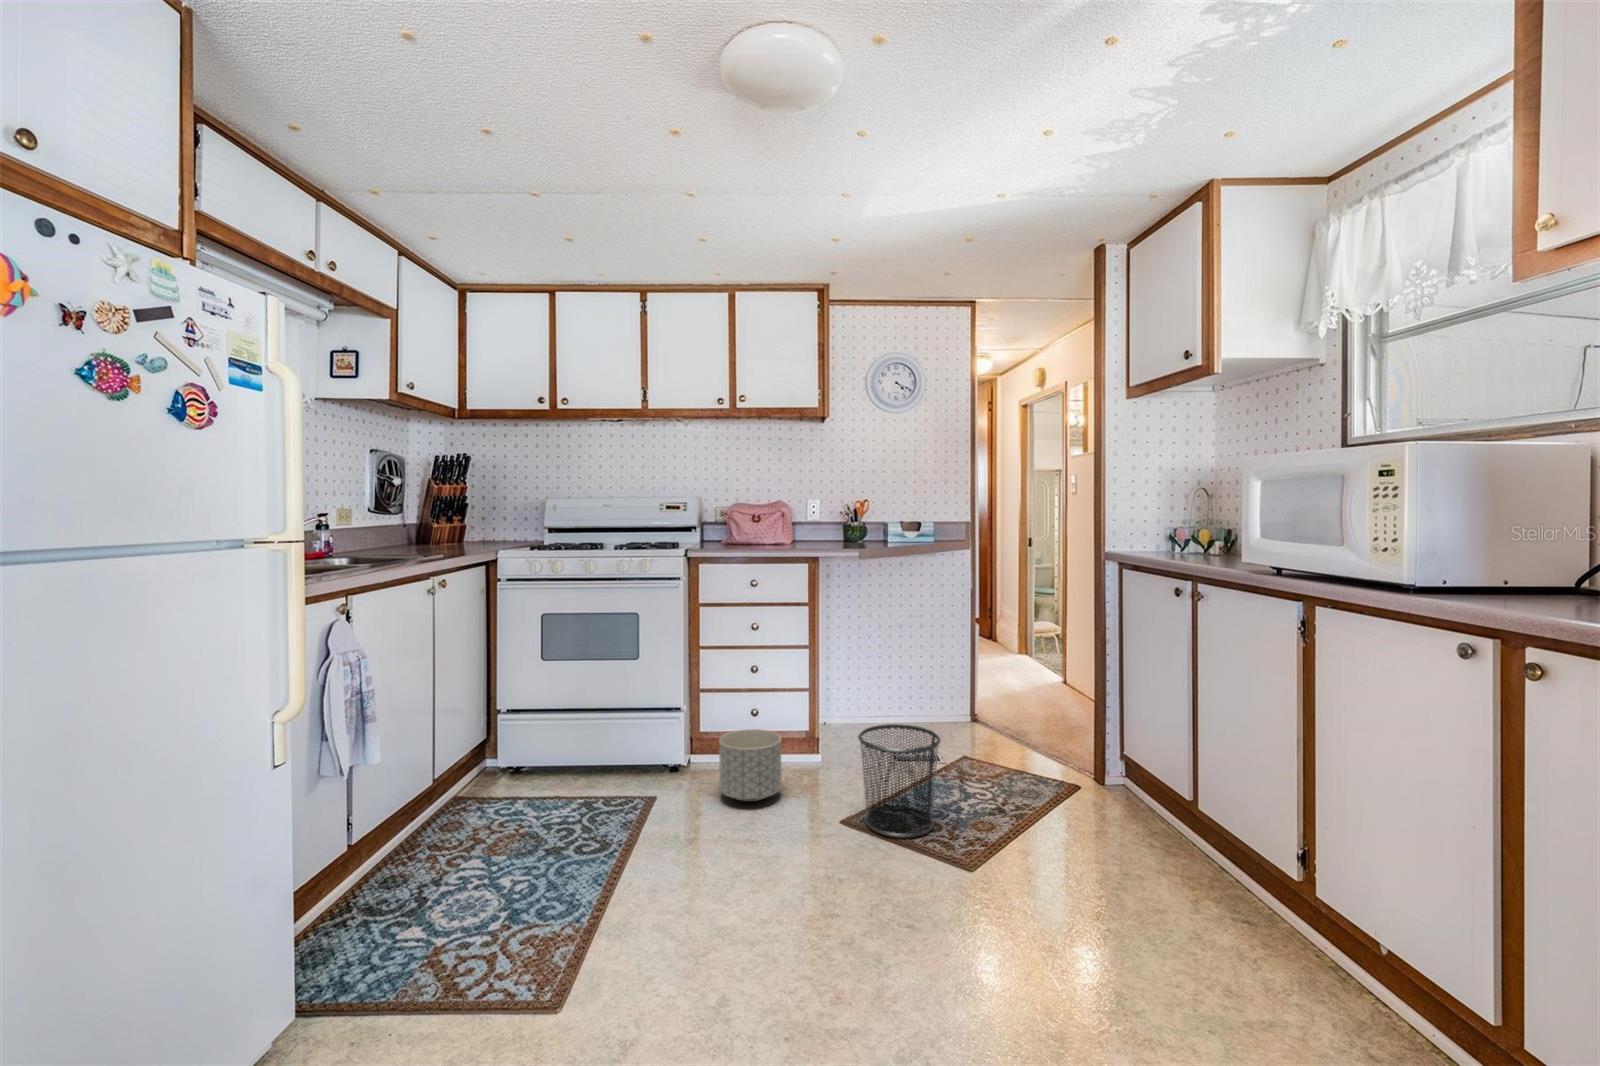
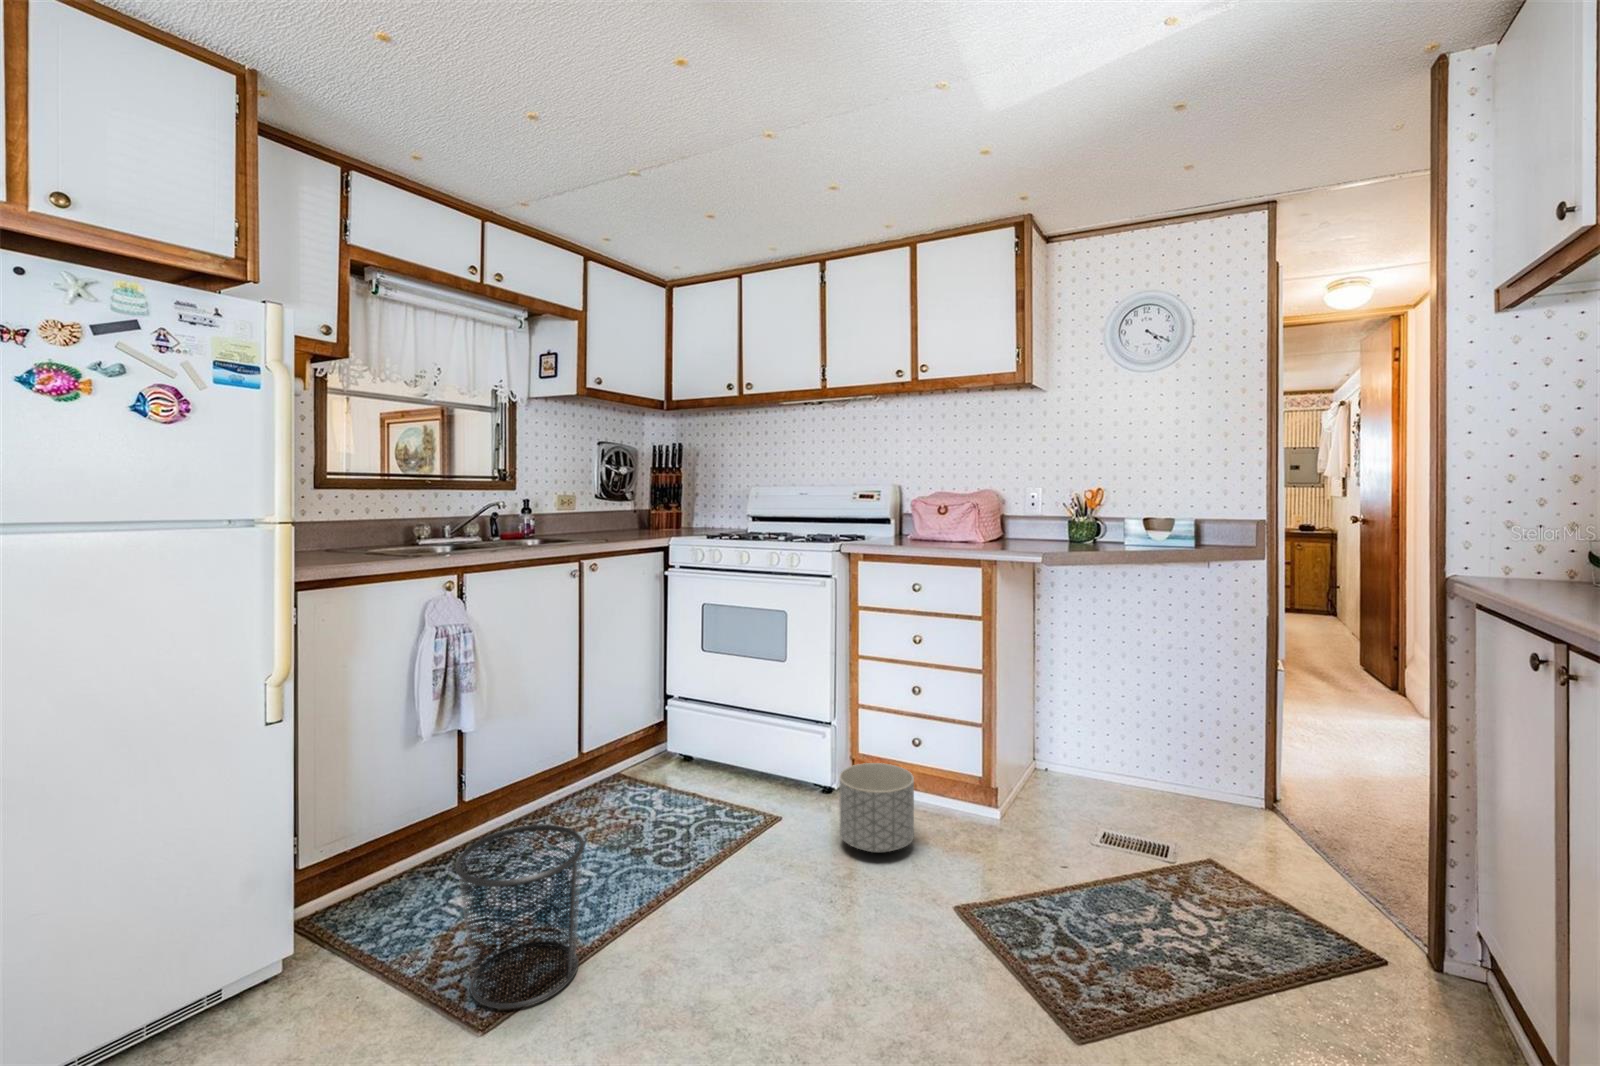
waste bin: present [858,724,941,838] -> present [455,824,584,1009]

